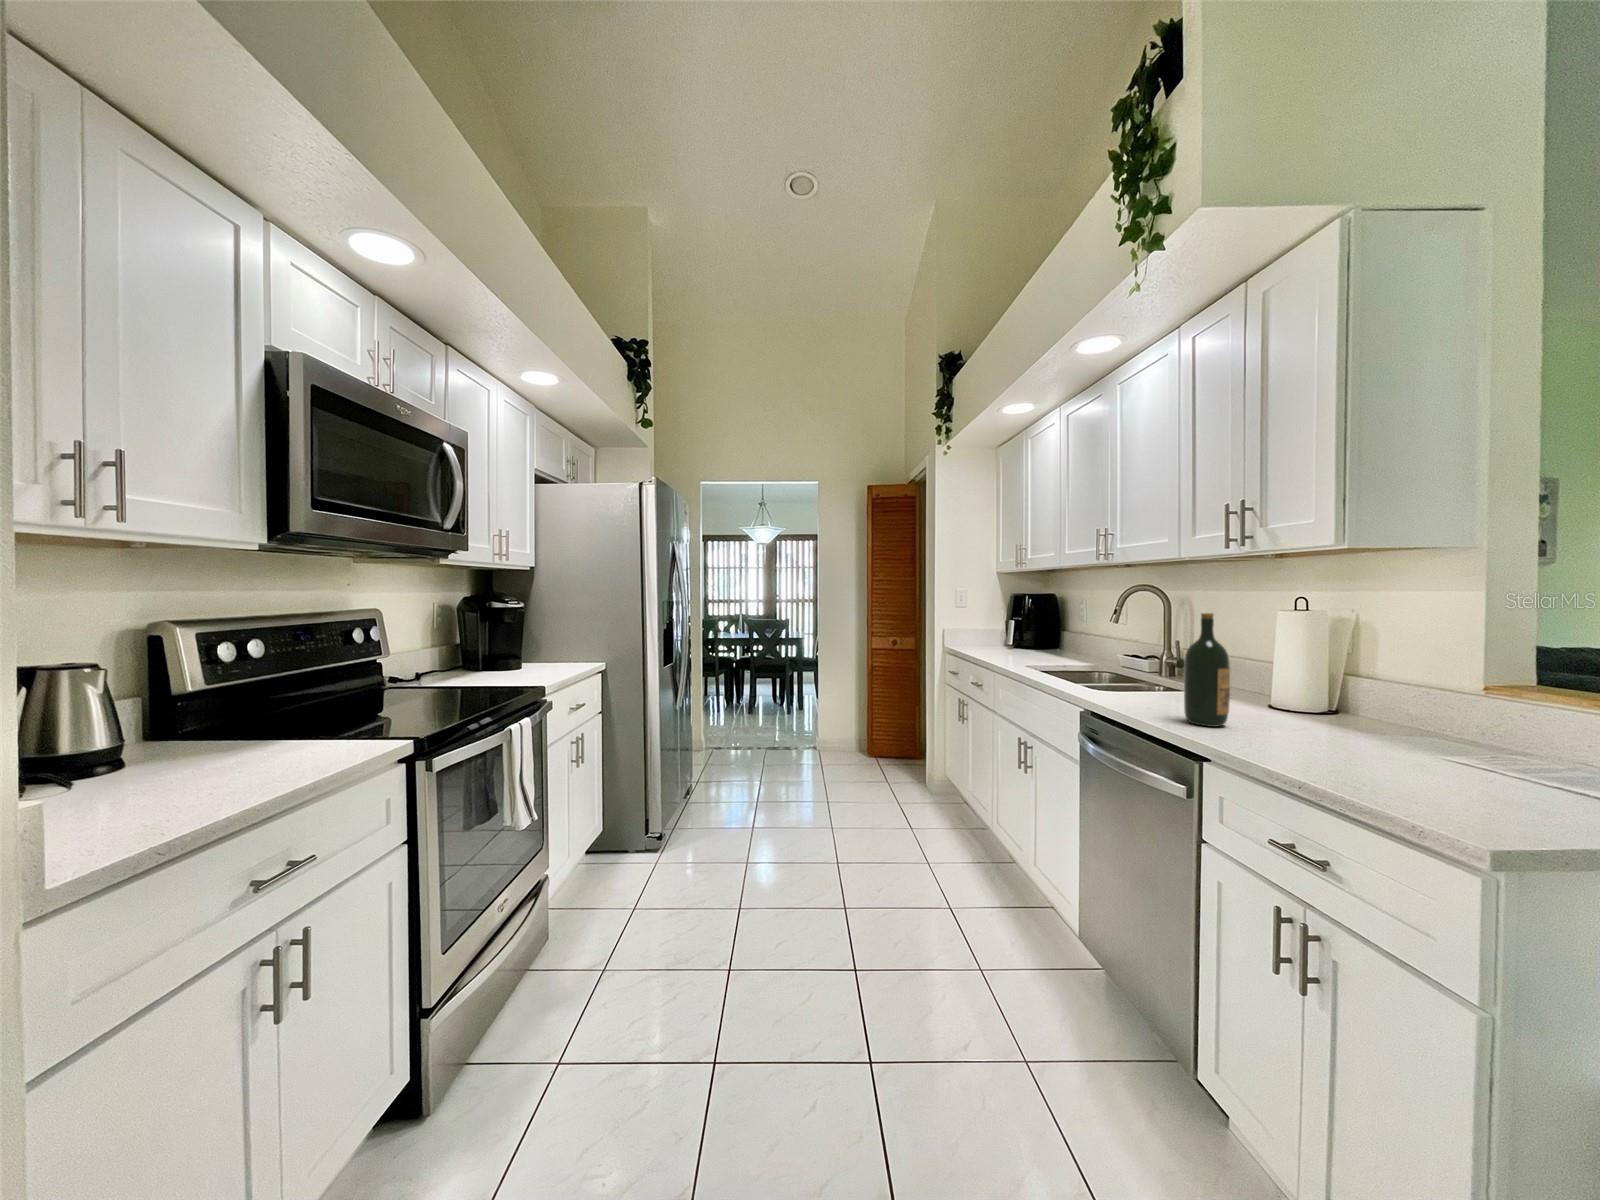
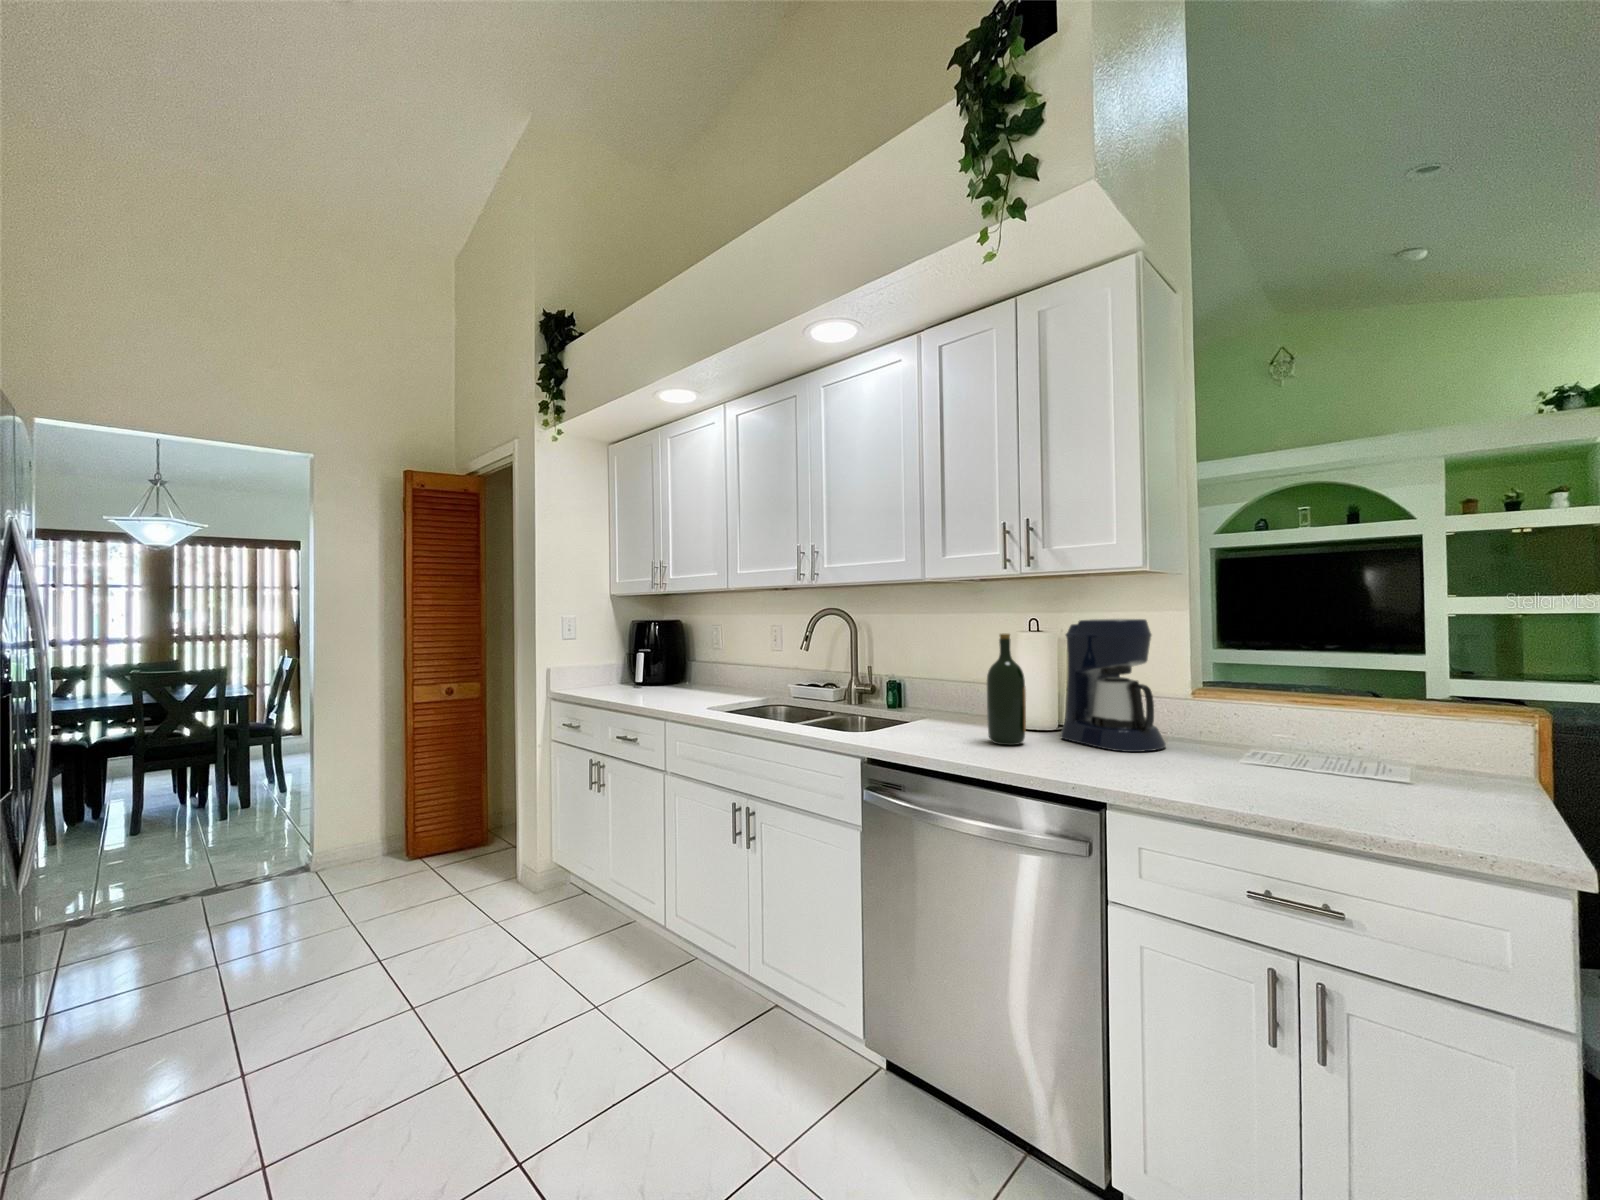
coffee maker: none [1288,602,1419,761] -> present [1061,619,1166,752]

